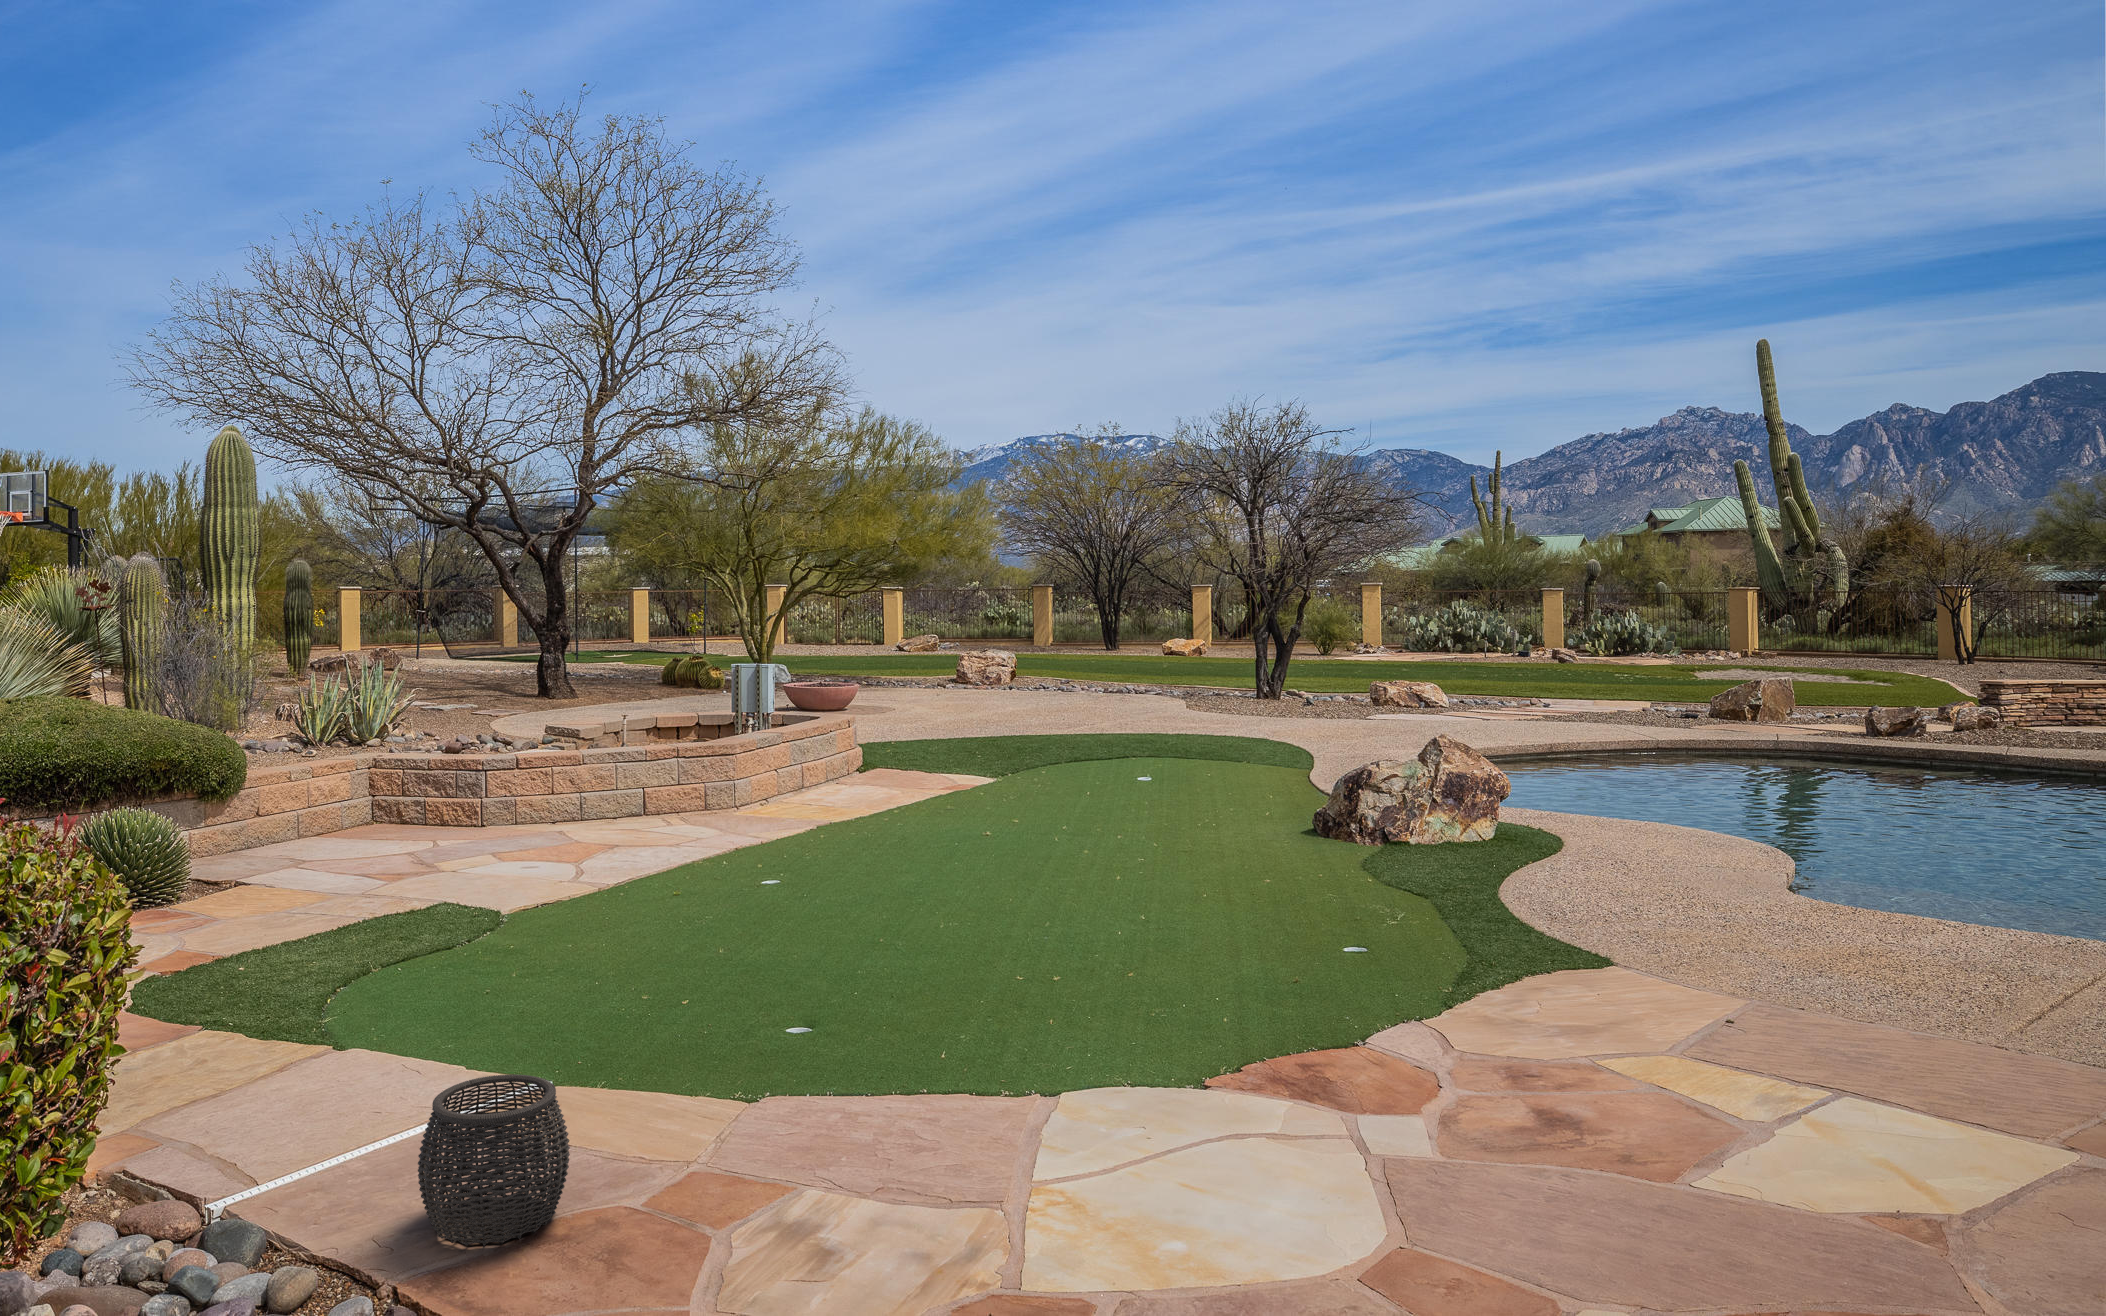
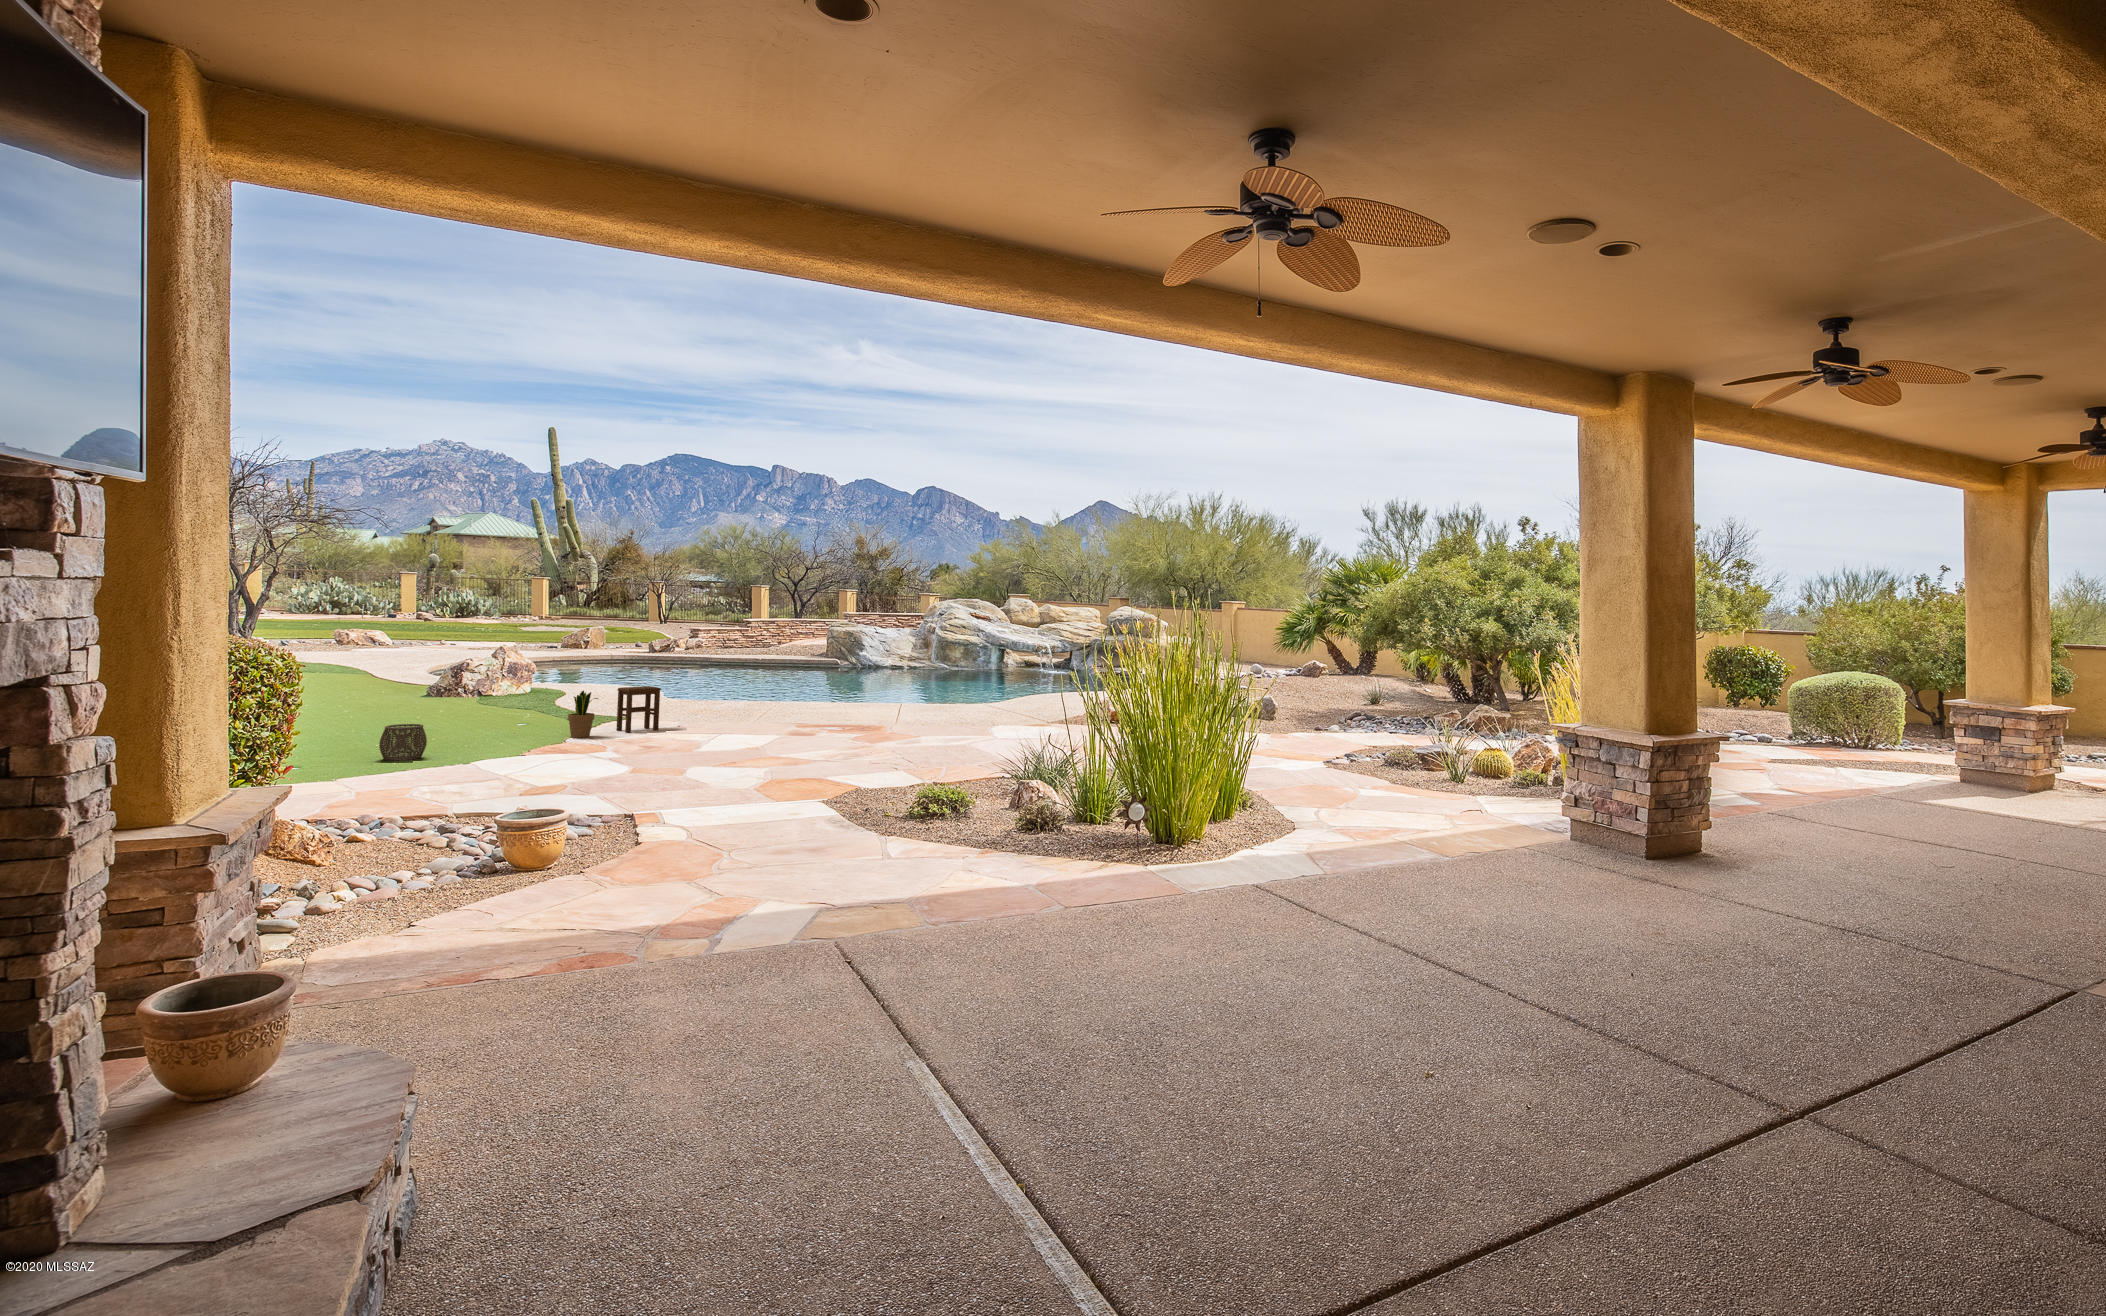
stool: none [1416,993,1600,1242] -> present [616,686,661,733]
potted plant: none [1171,1002,1290,1225] -> present [568,691,598,738]

